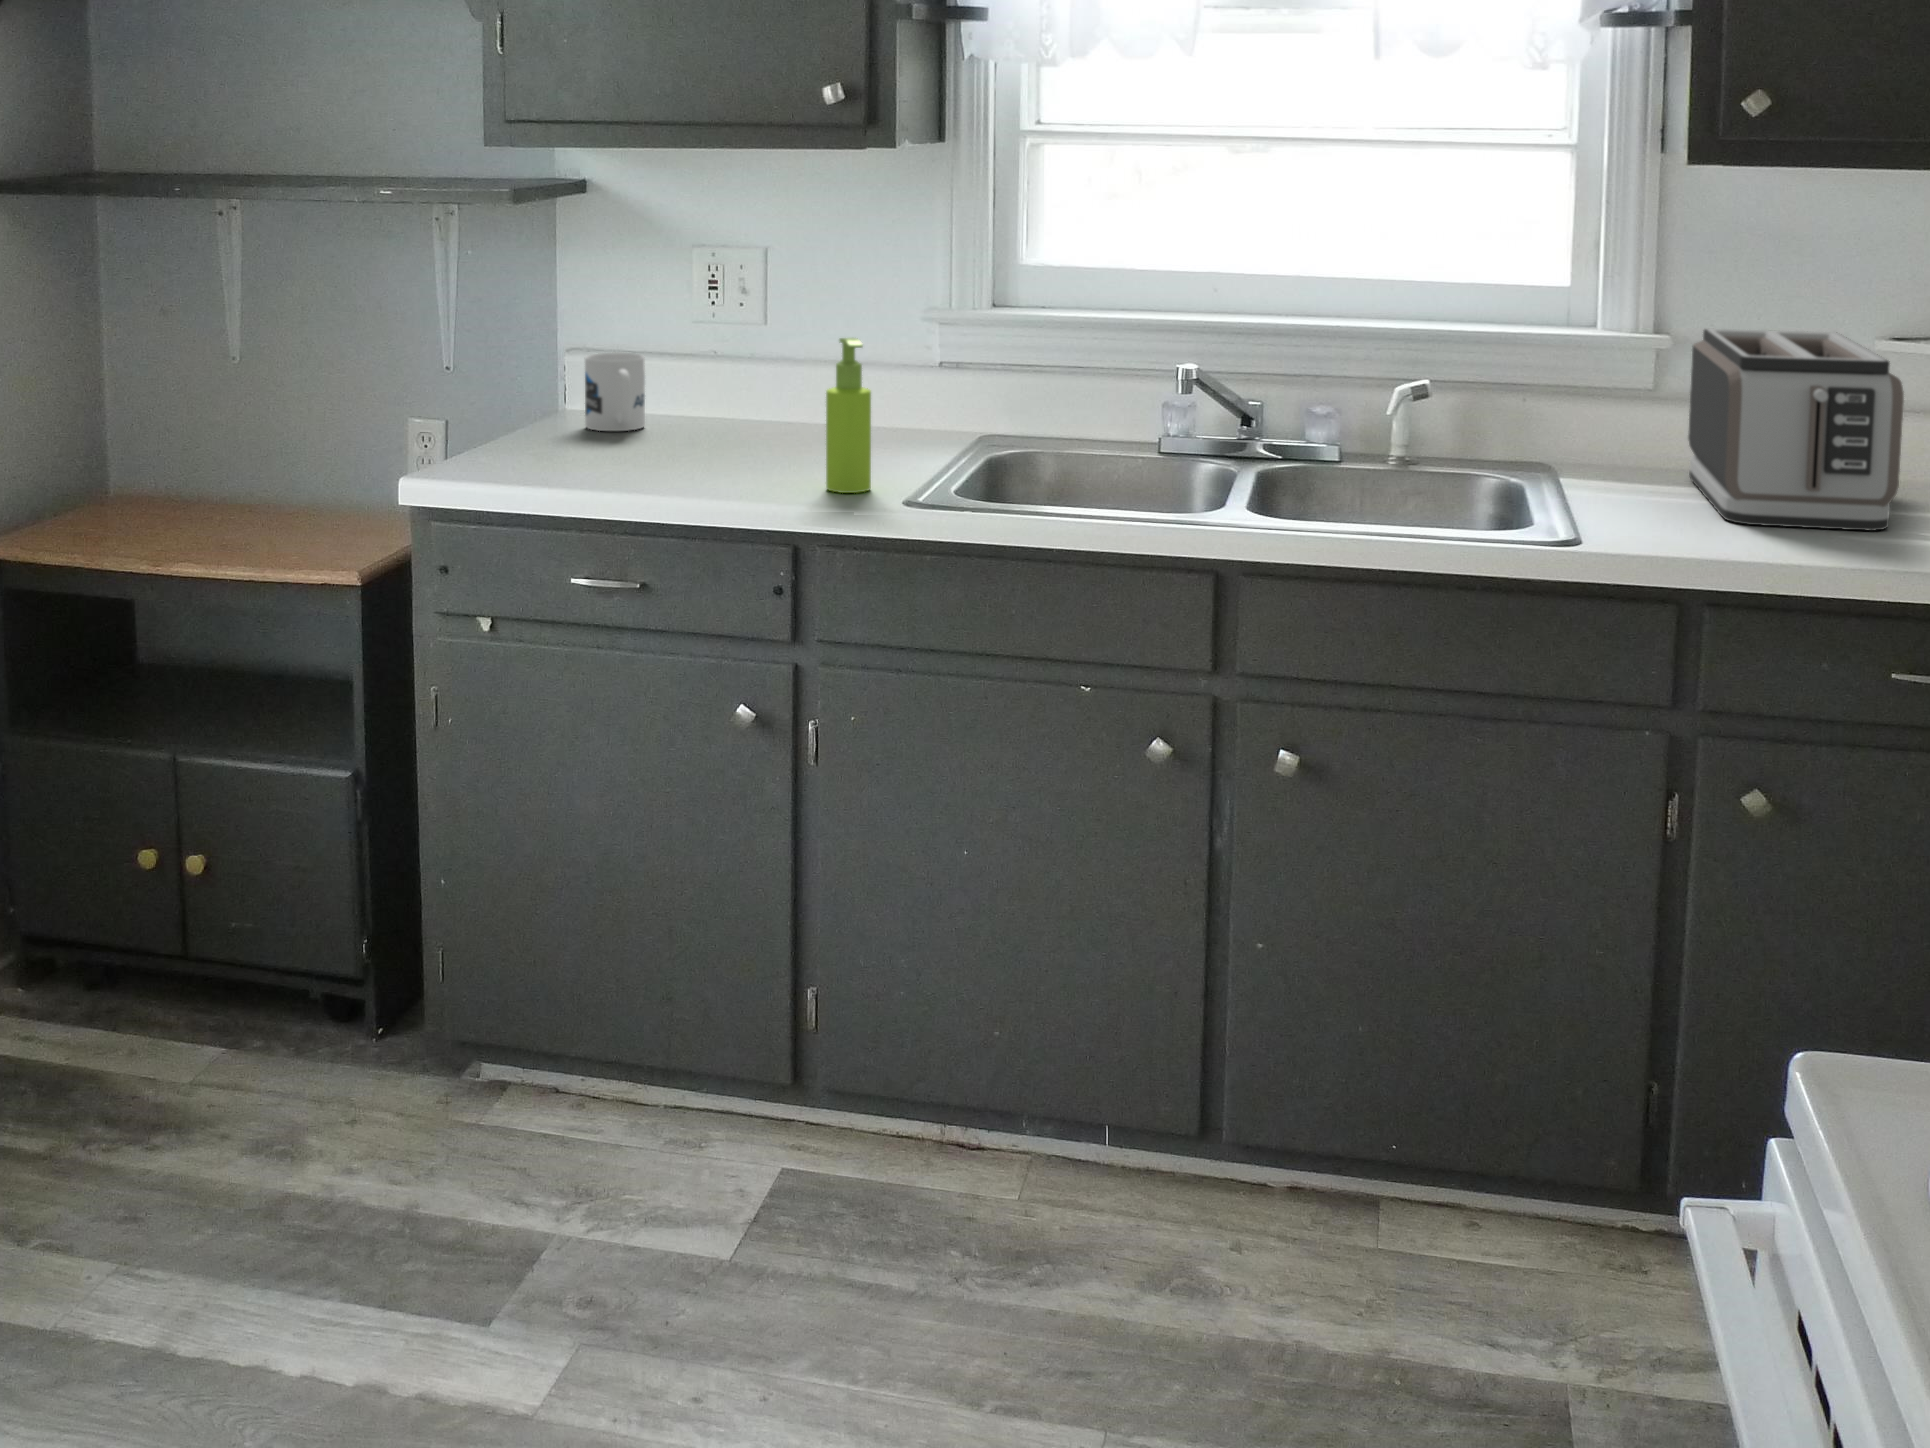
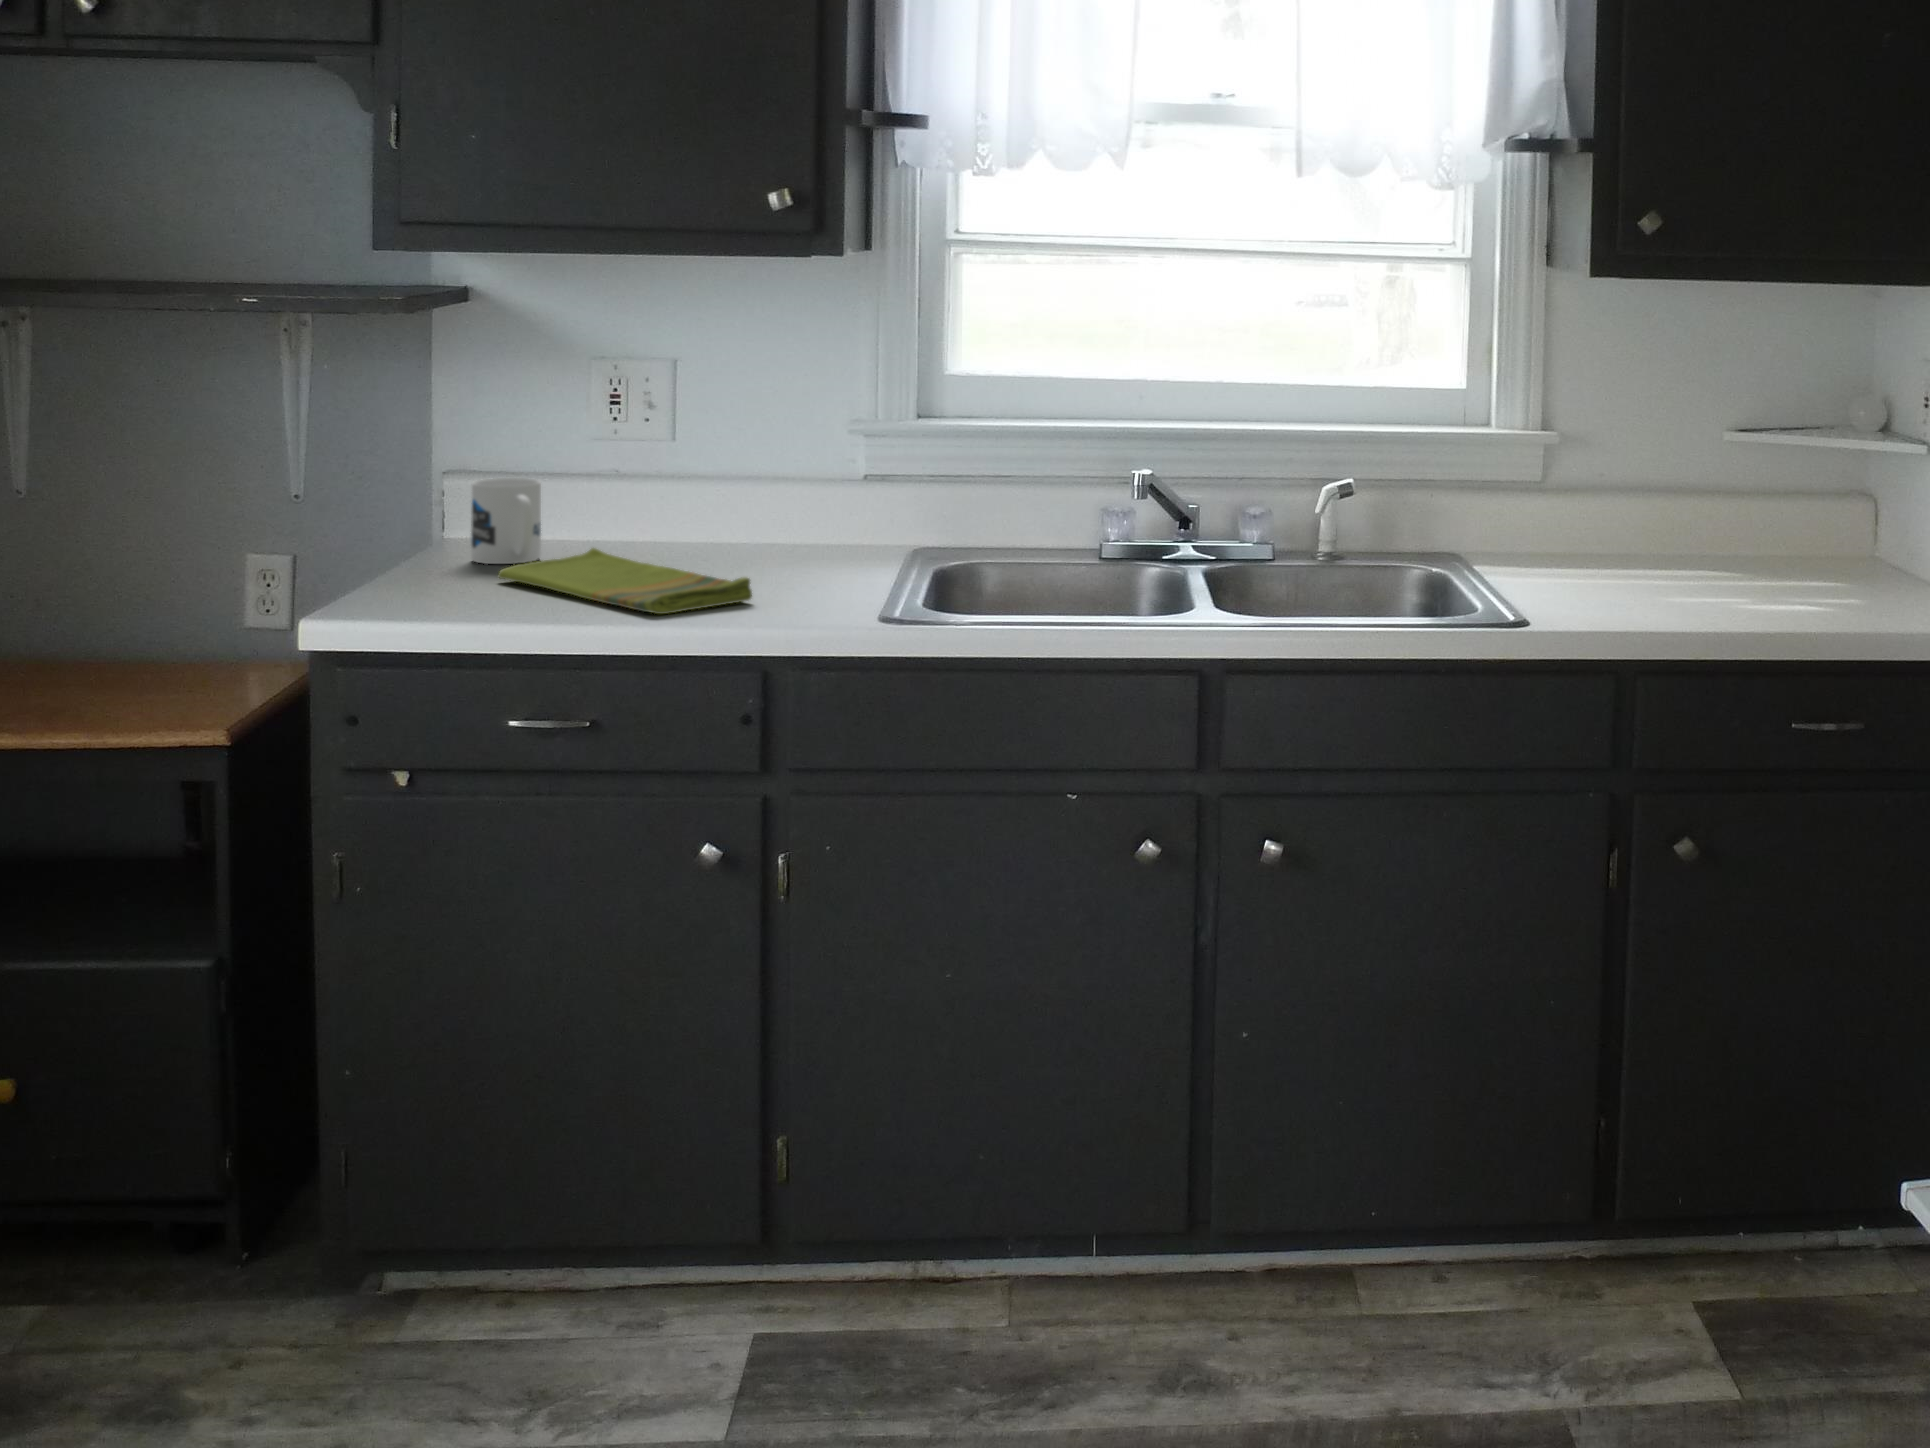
toaster: present [1688,329,1904,531] -> none [1584,428,1769,601]
soap dispenser: present [826,338,871,493] -> none [789,451,837,611]
dish towel: none [591,420,797,489] -> present [498,548,752,614]

